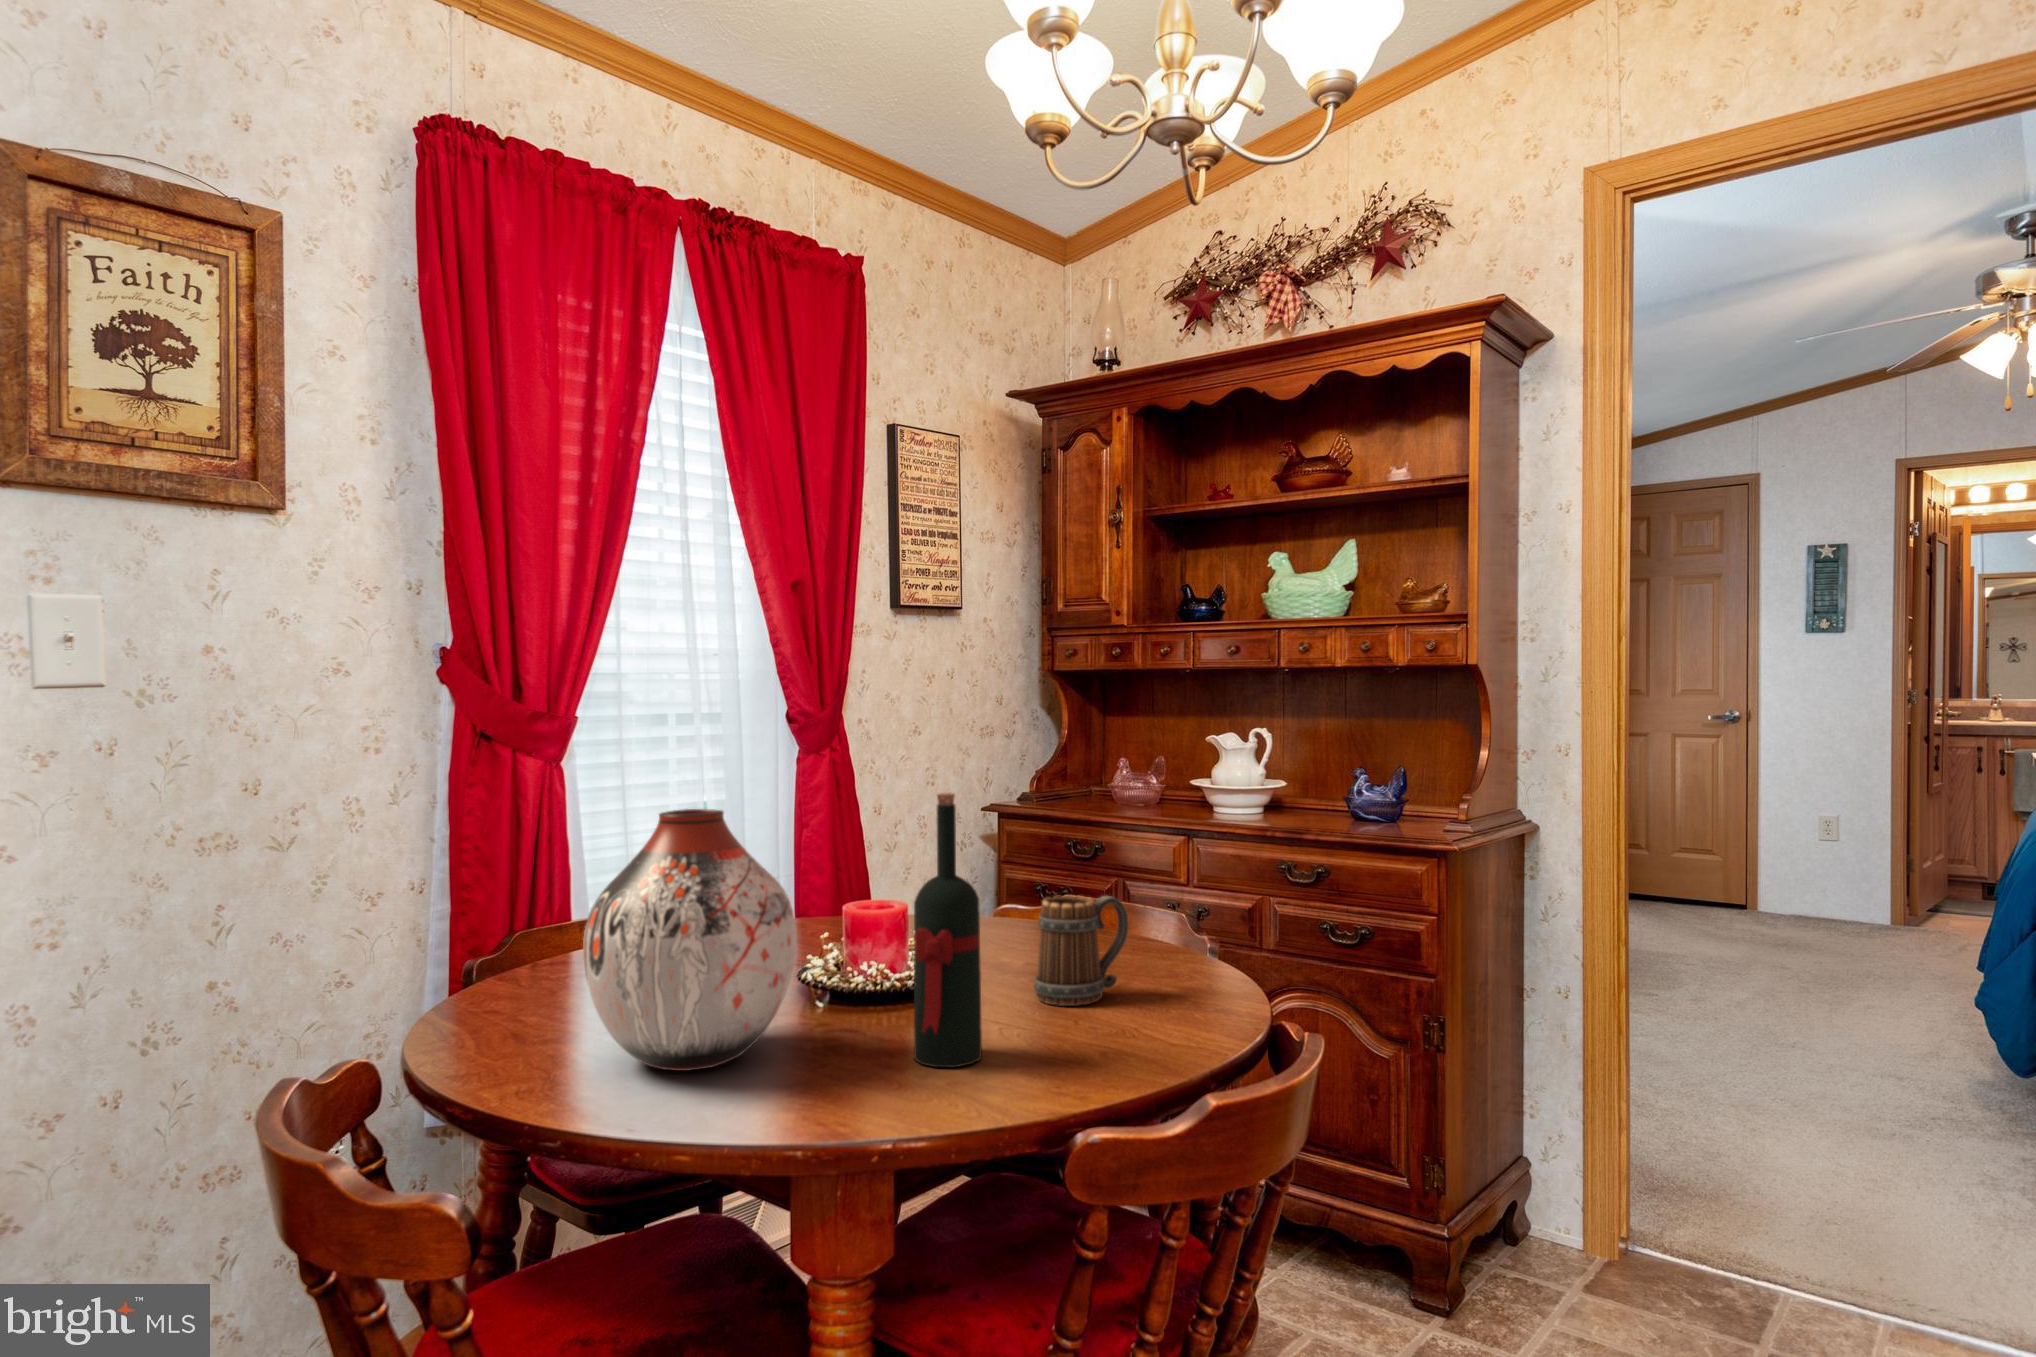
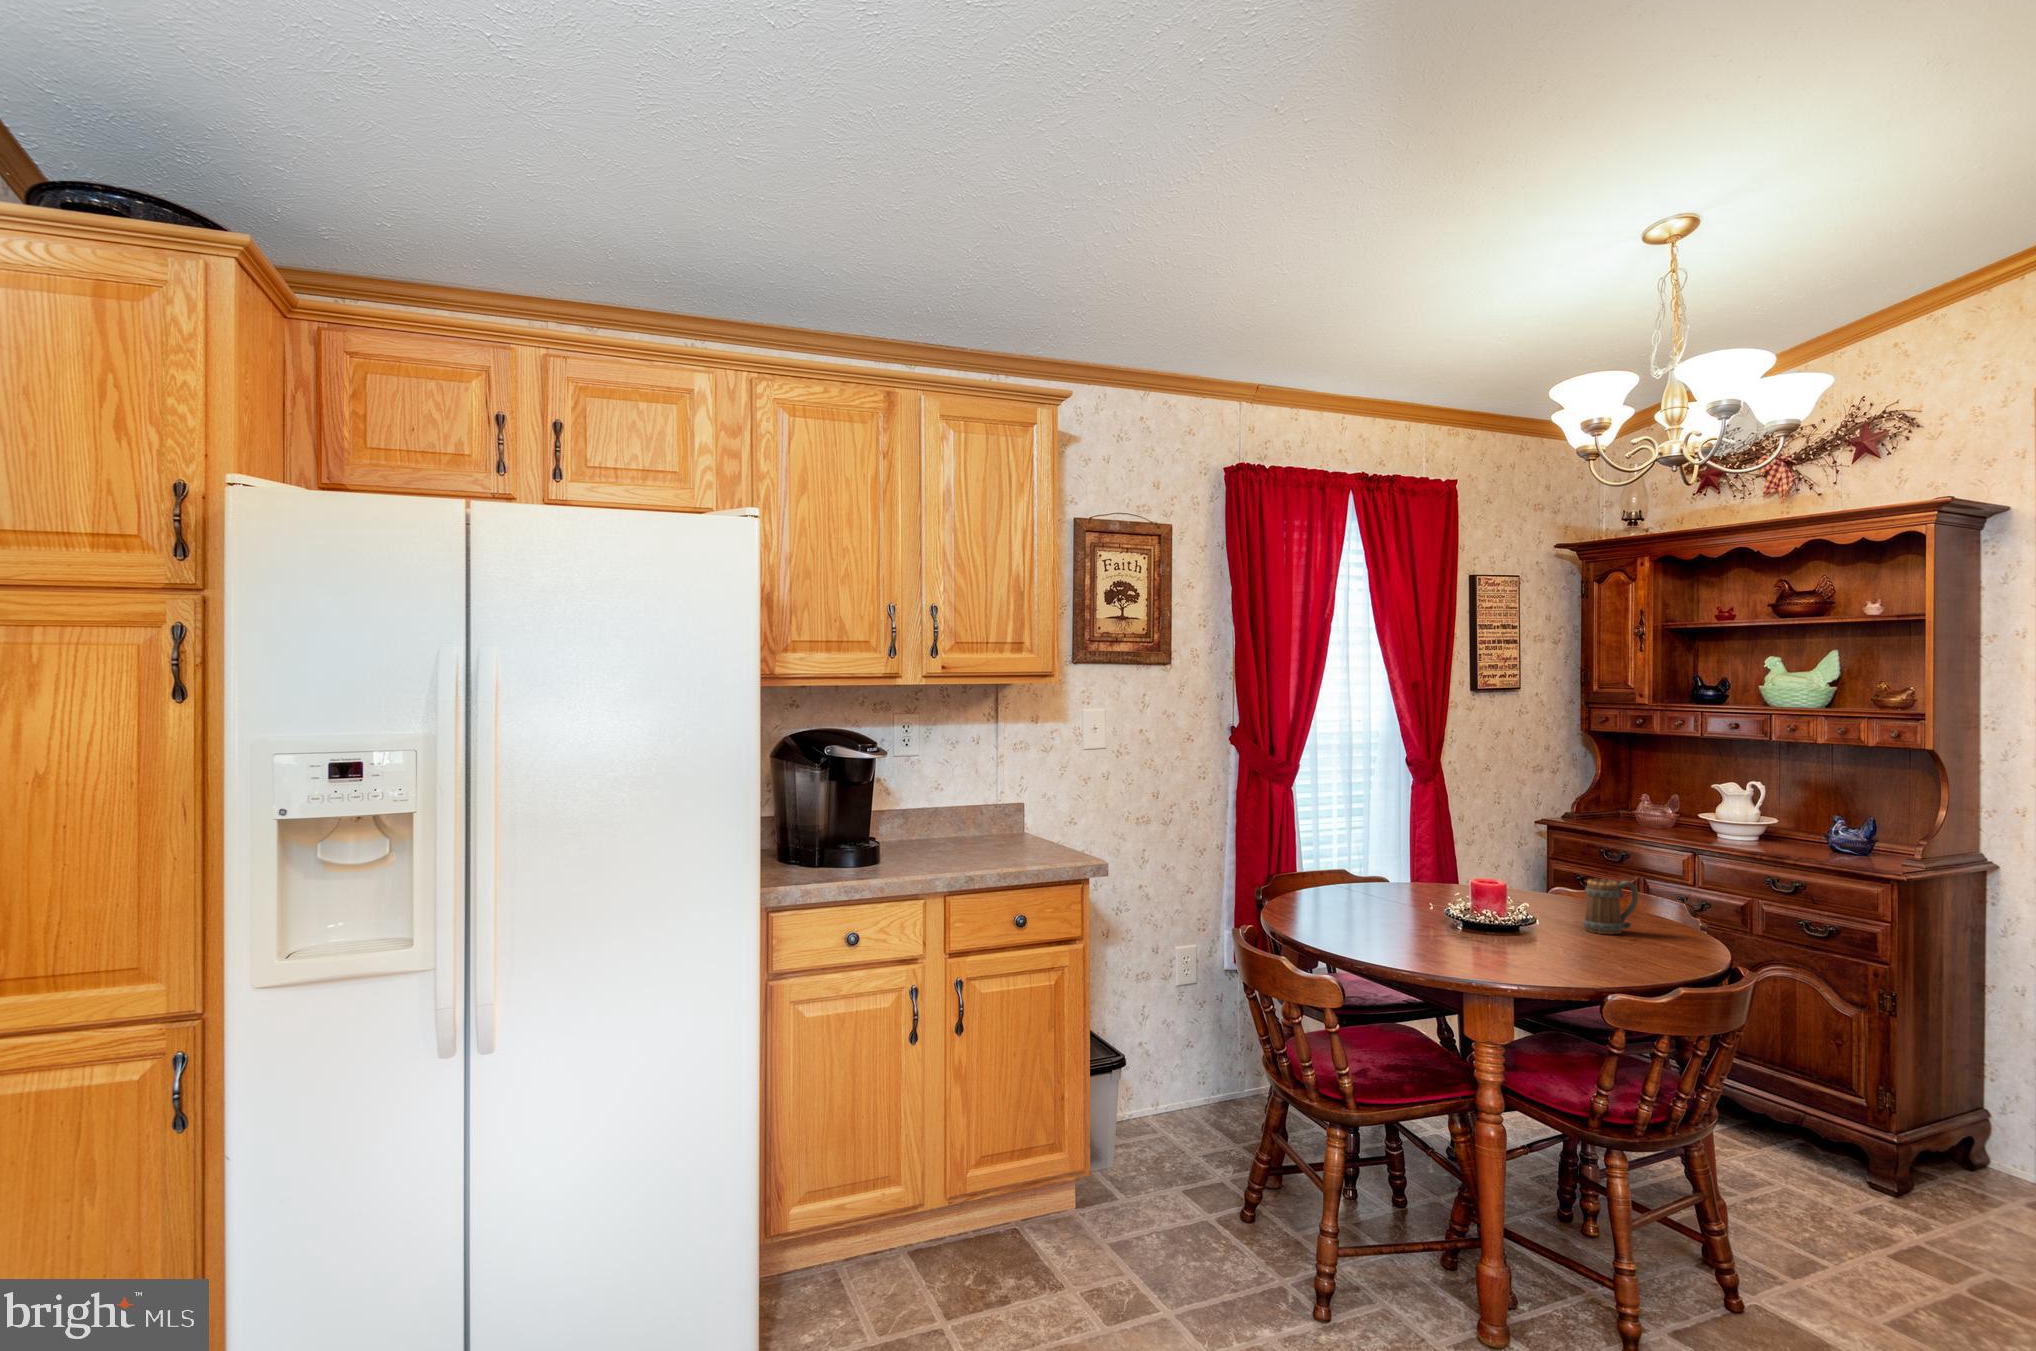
wine bottle: present [914,793,982,1067] -> none [1524,825,1558,948]
vase: present [583,809,796,1071] -> none [1372,825,1466,936]

